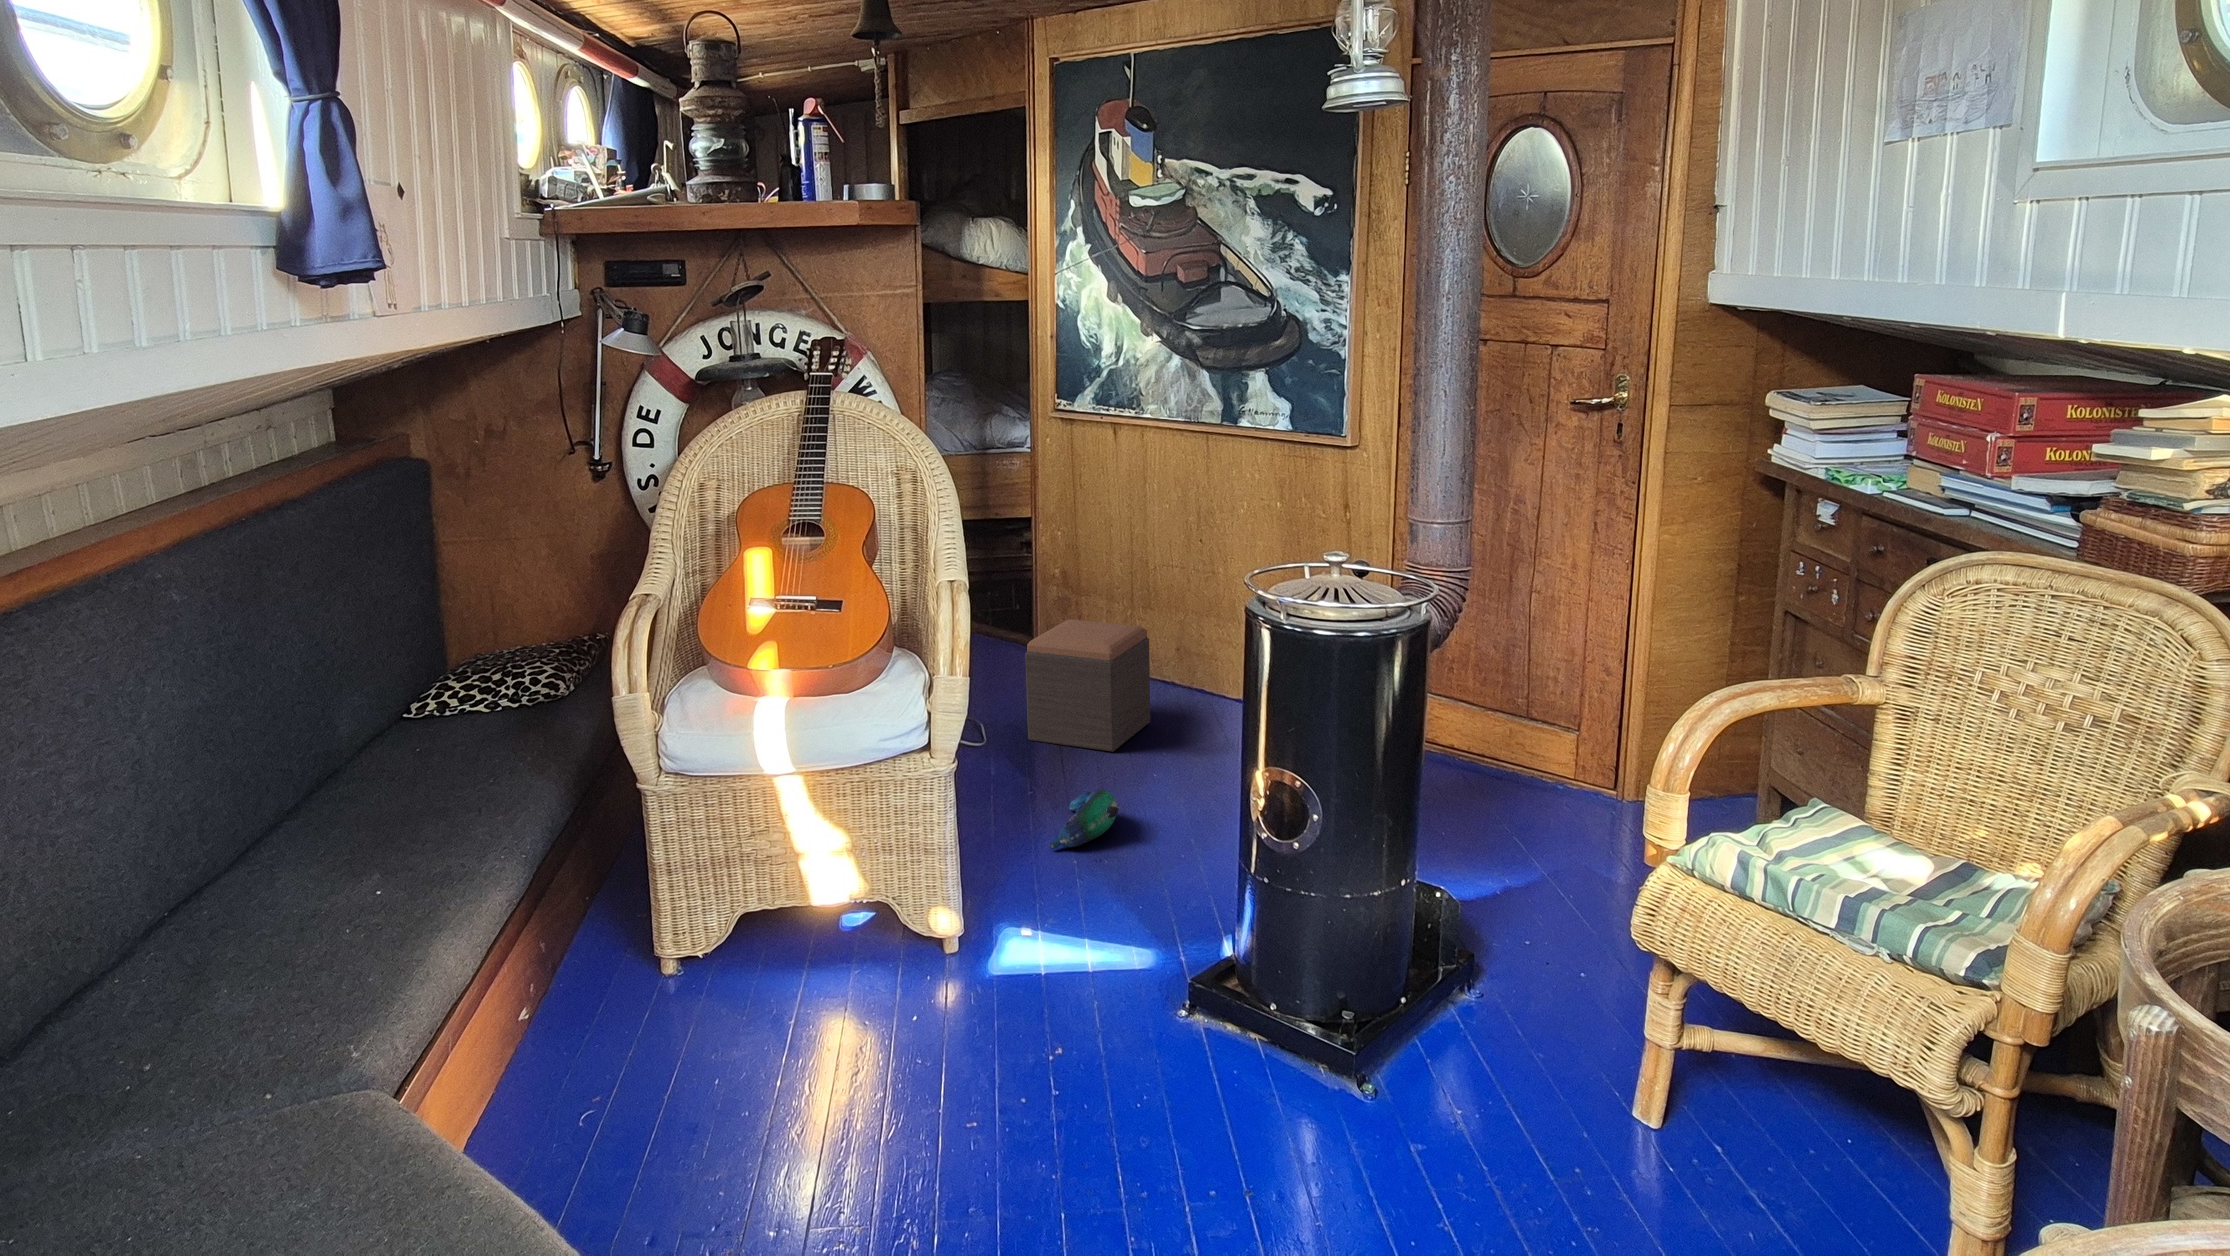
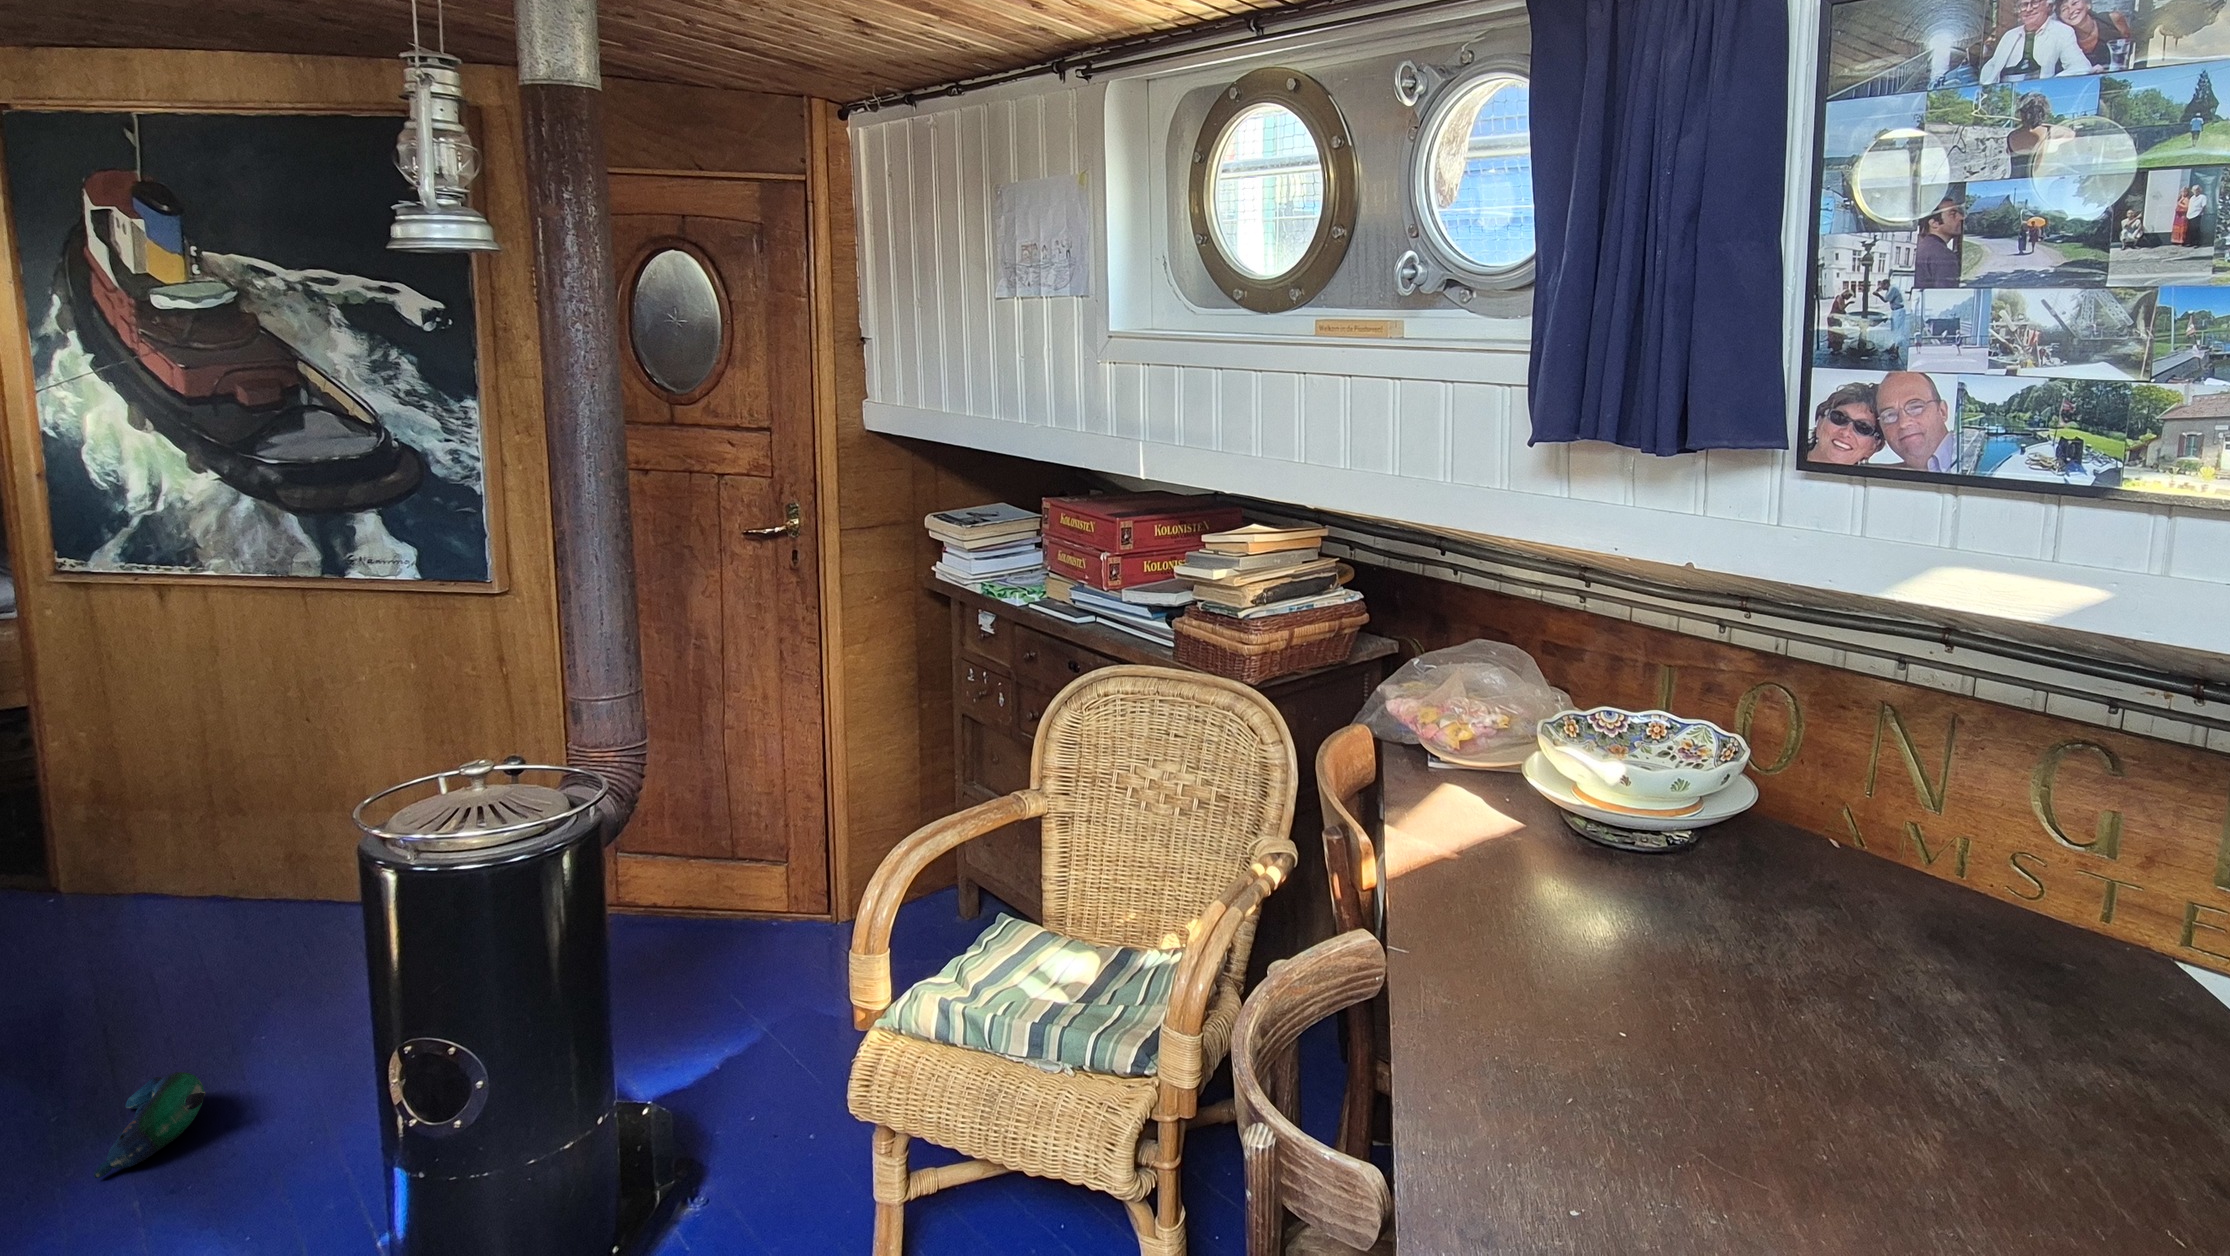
footstool: present [1025,619,1150,752] -> none [36,835,253,1018]

